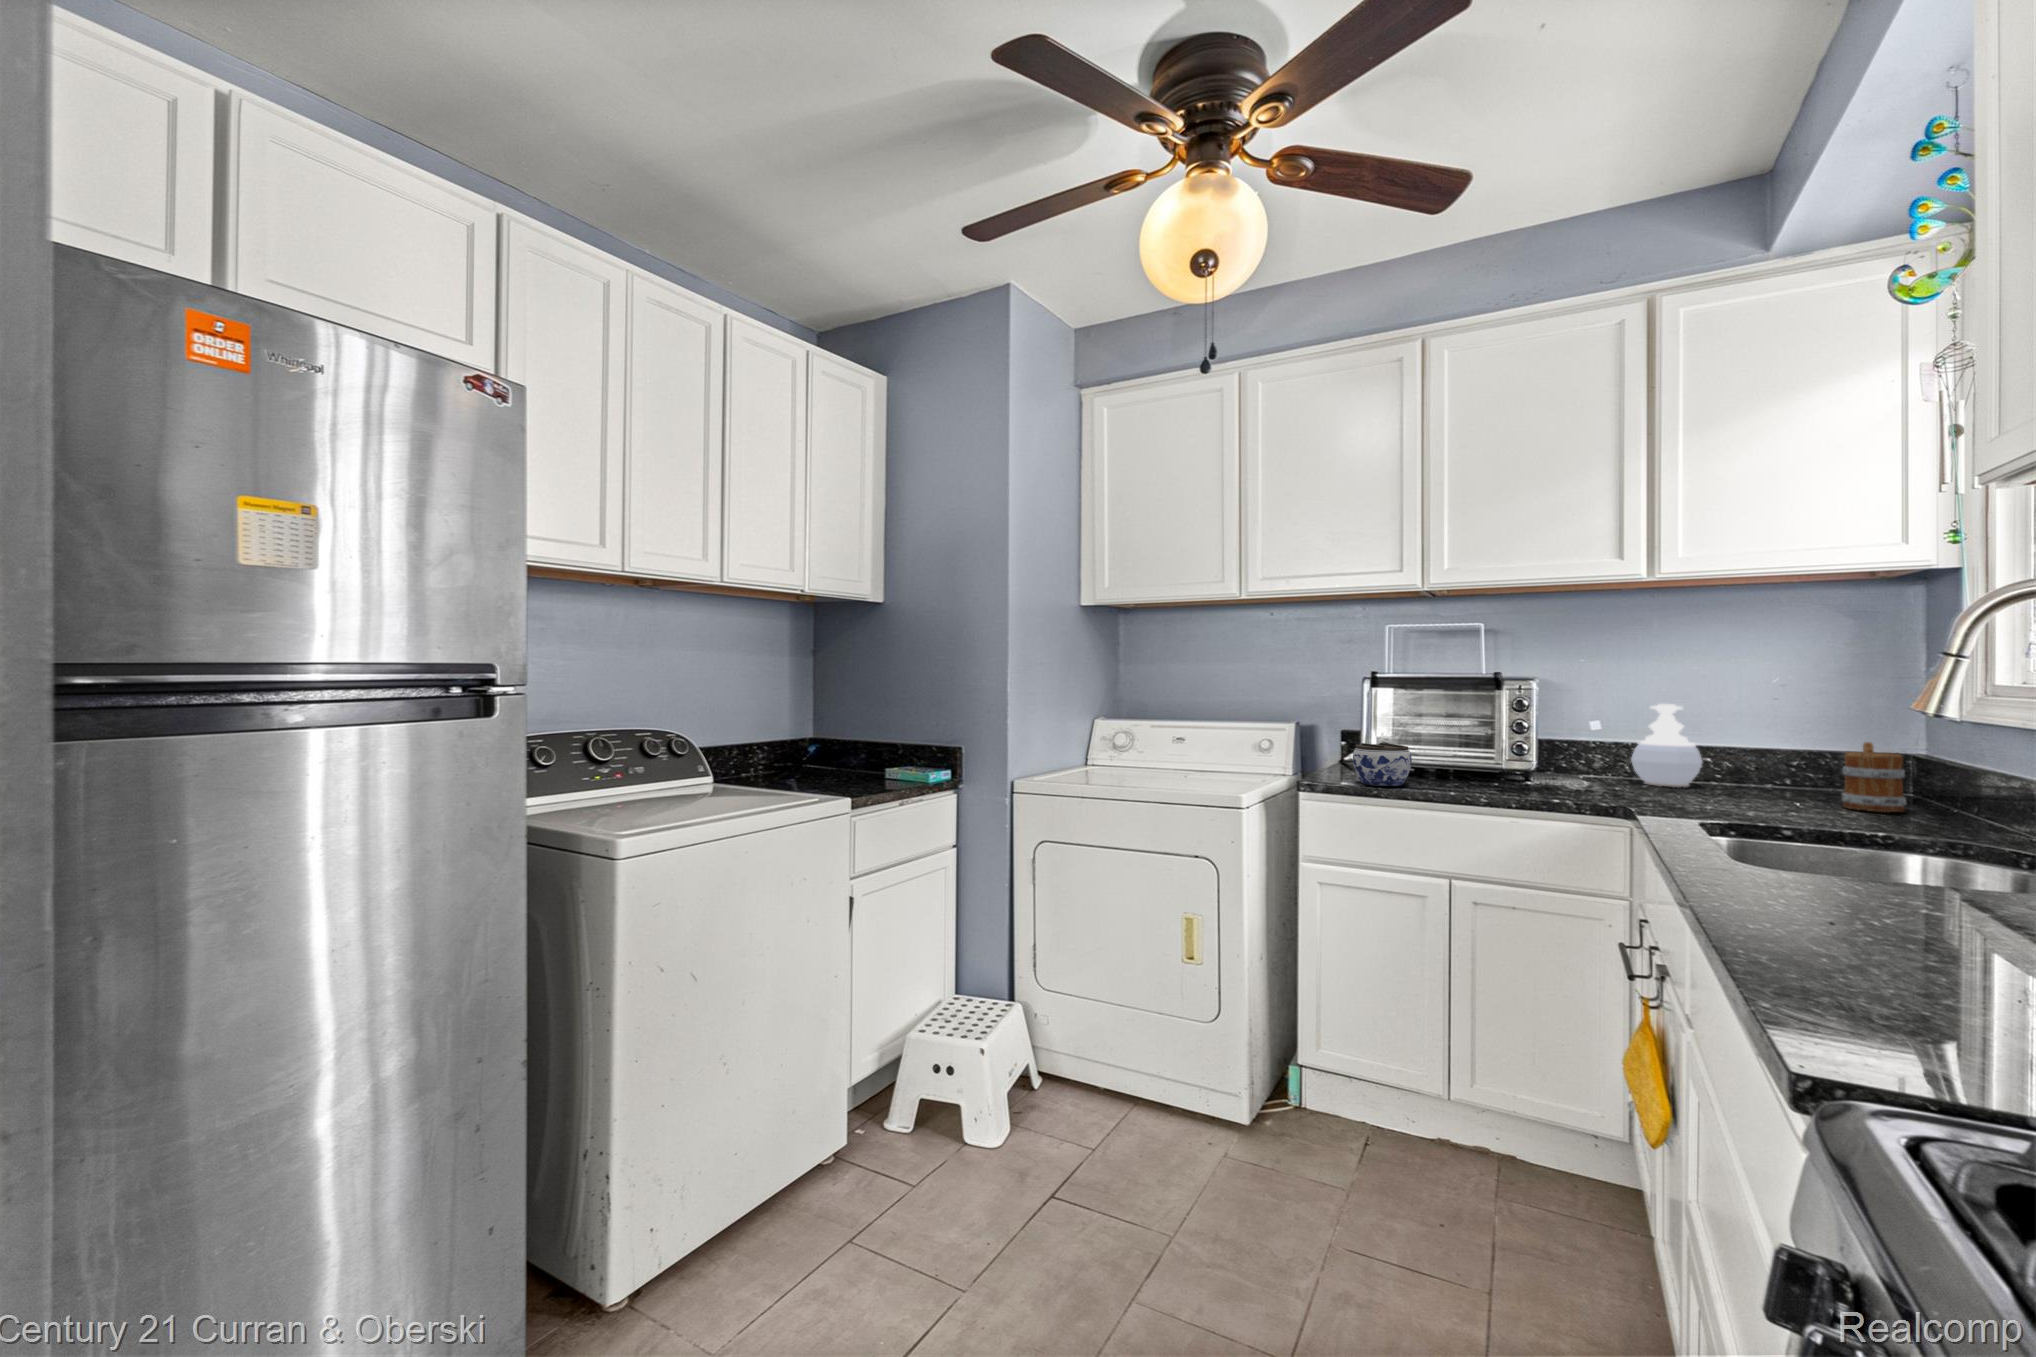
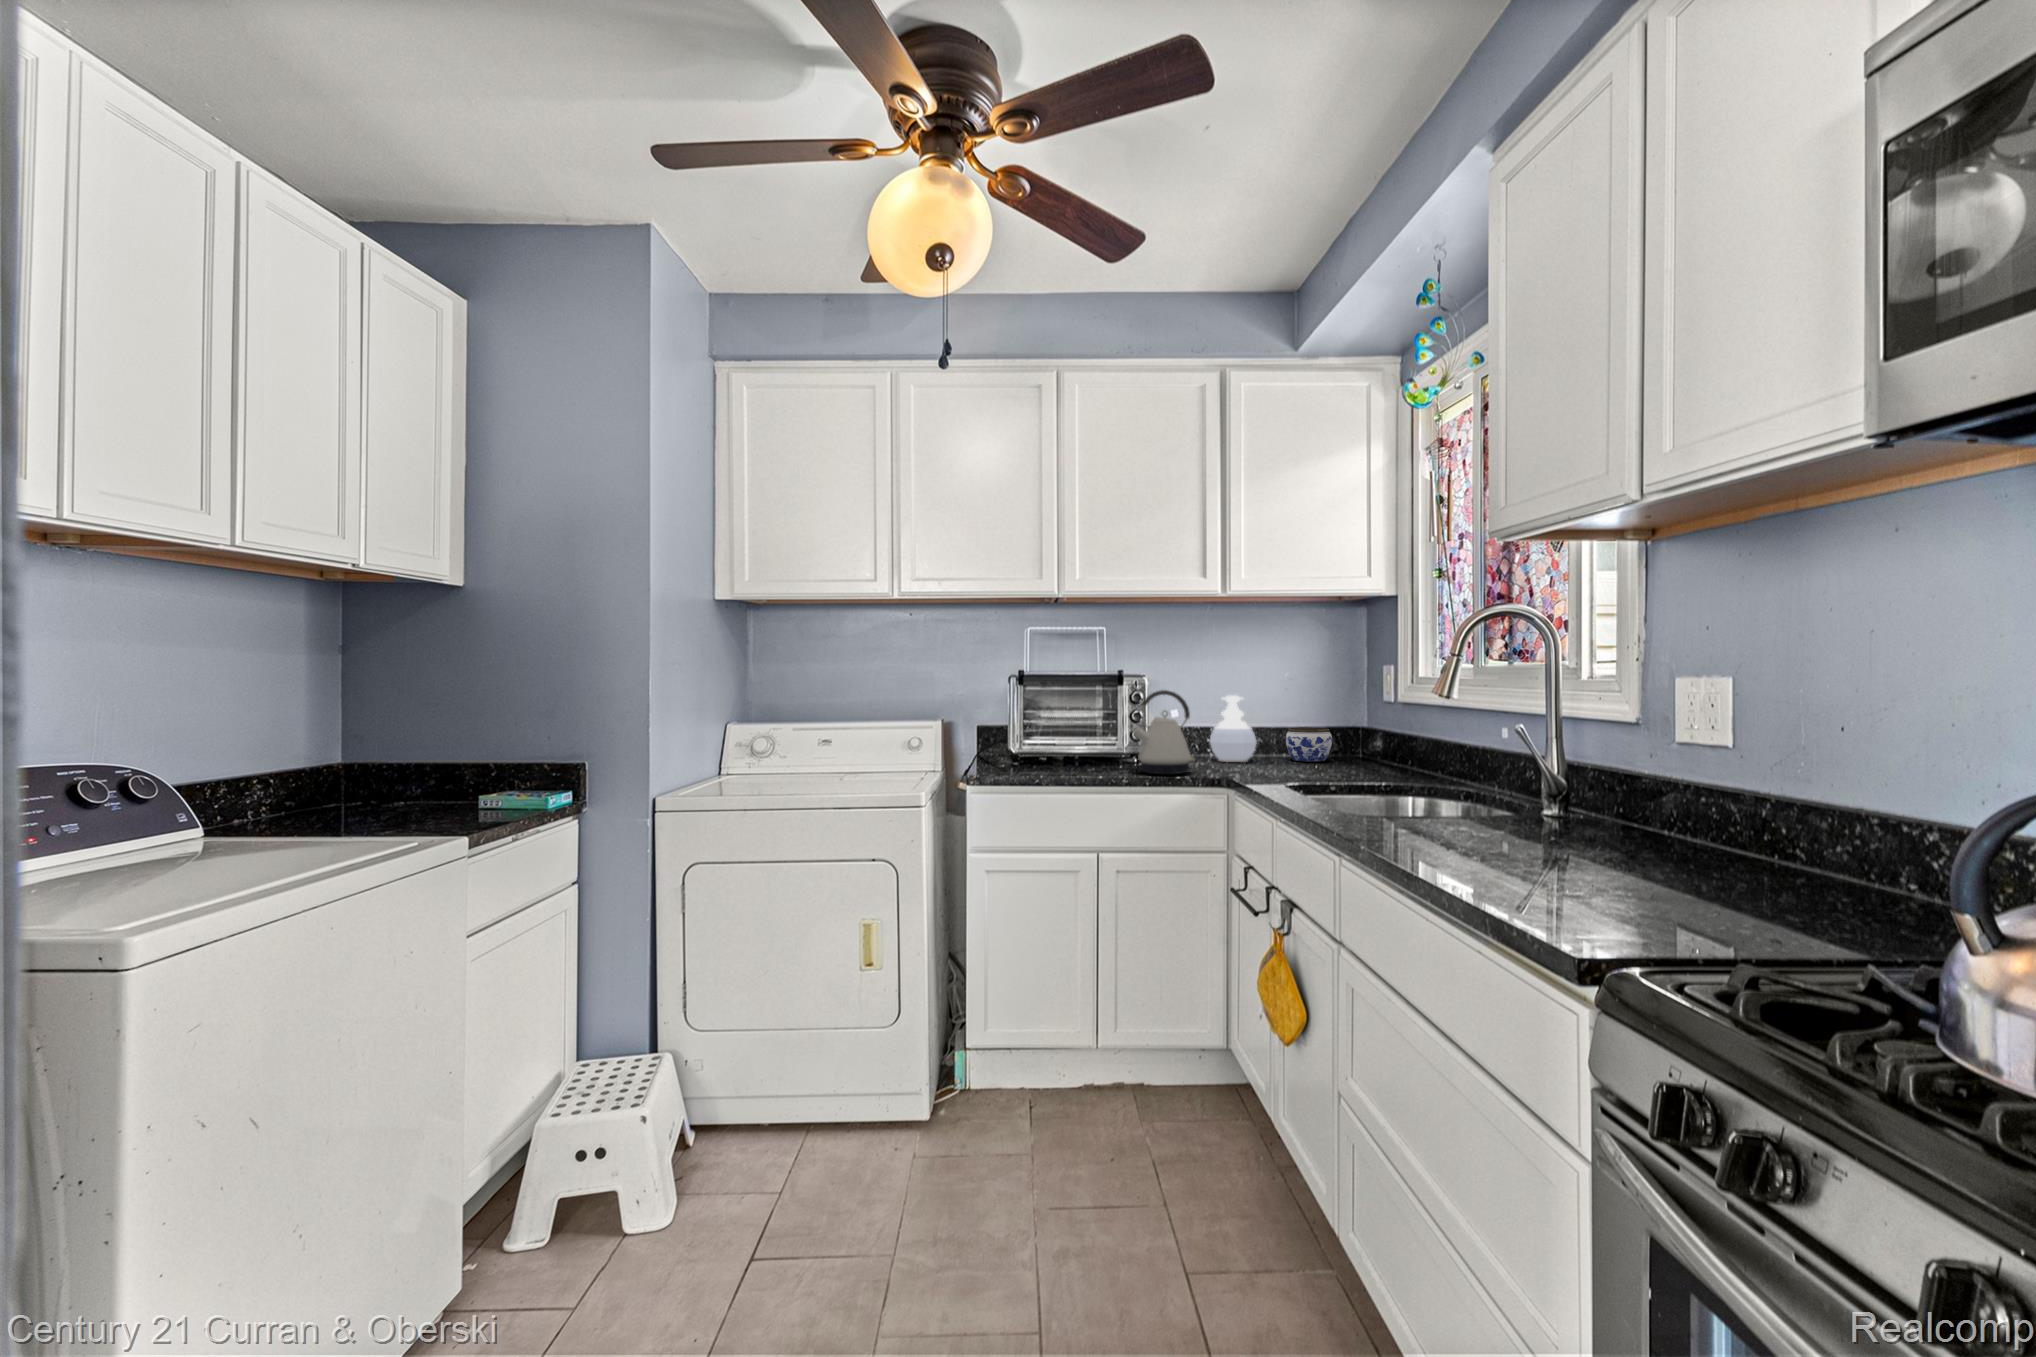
kettle: none [1503,696,1590,796] -> present [1133,690,1194,774]
mug: present [1841,742,1906,812] -> none [1346,720,1384,771]
jar: present [1353,743,1412,786] -> present [1286,727,1332,762]

